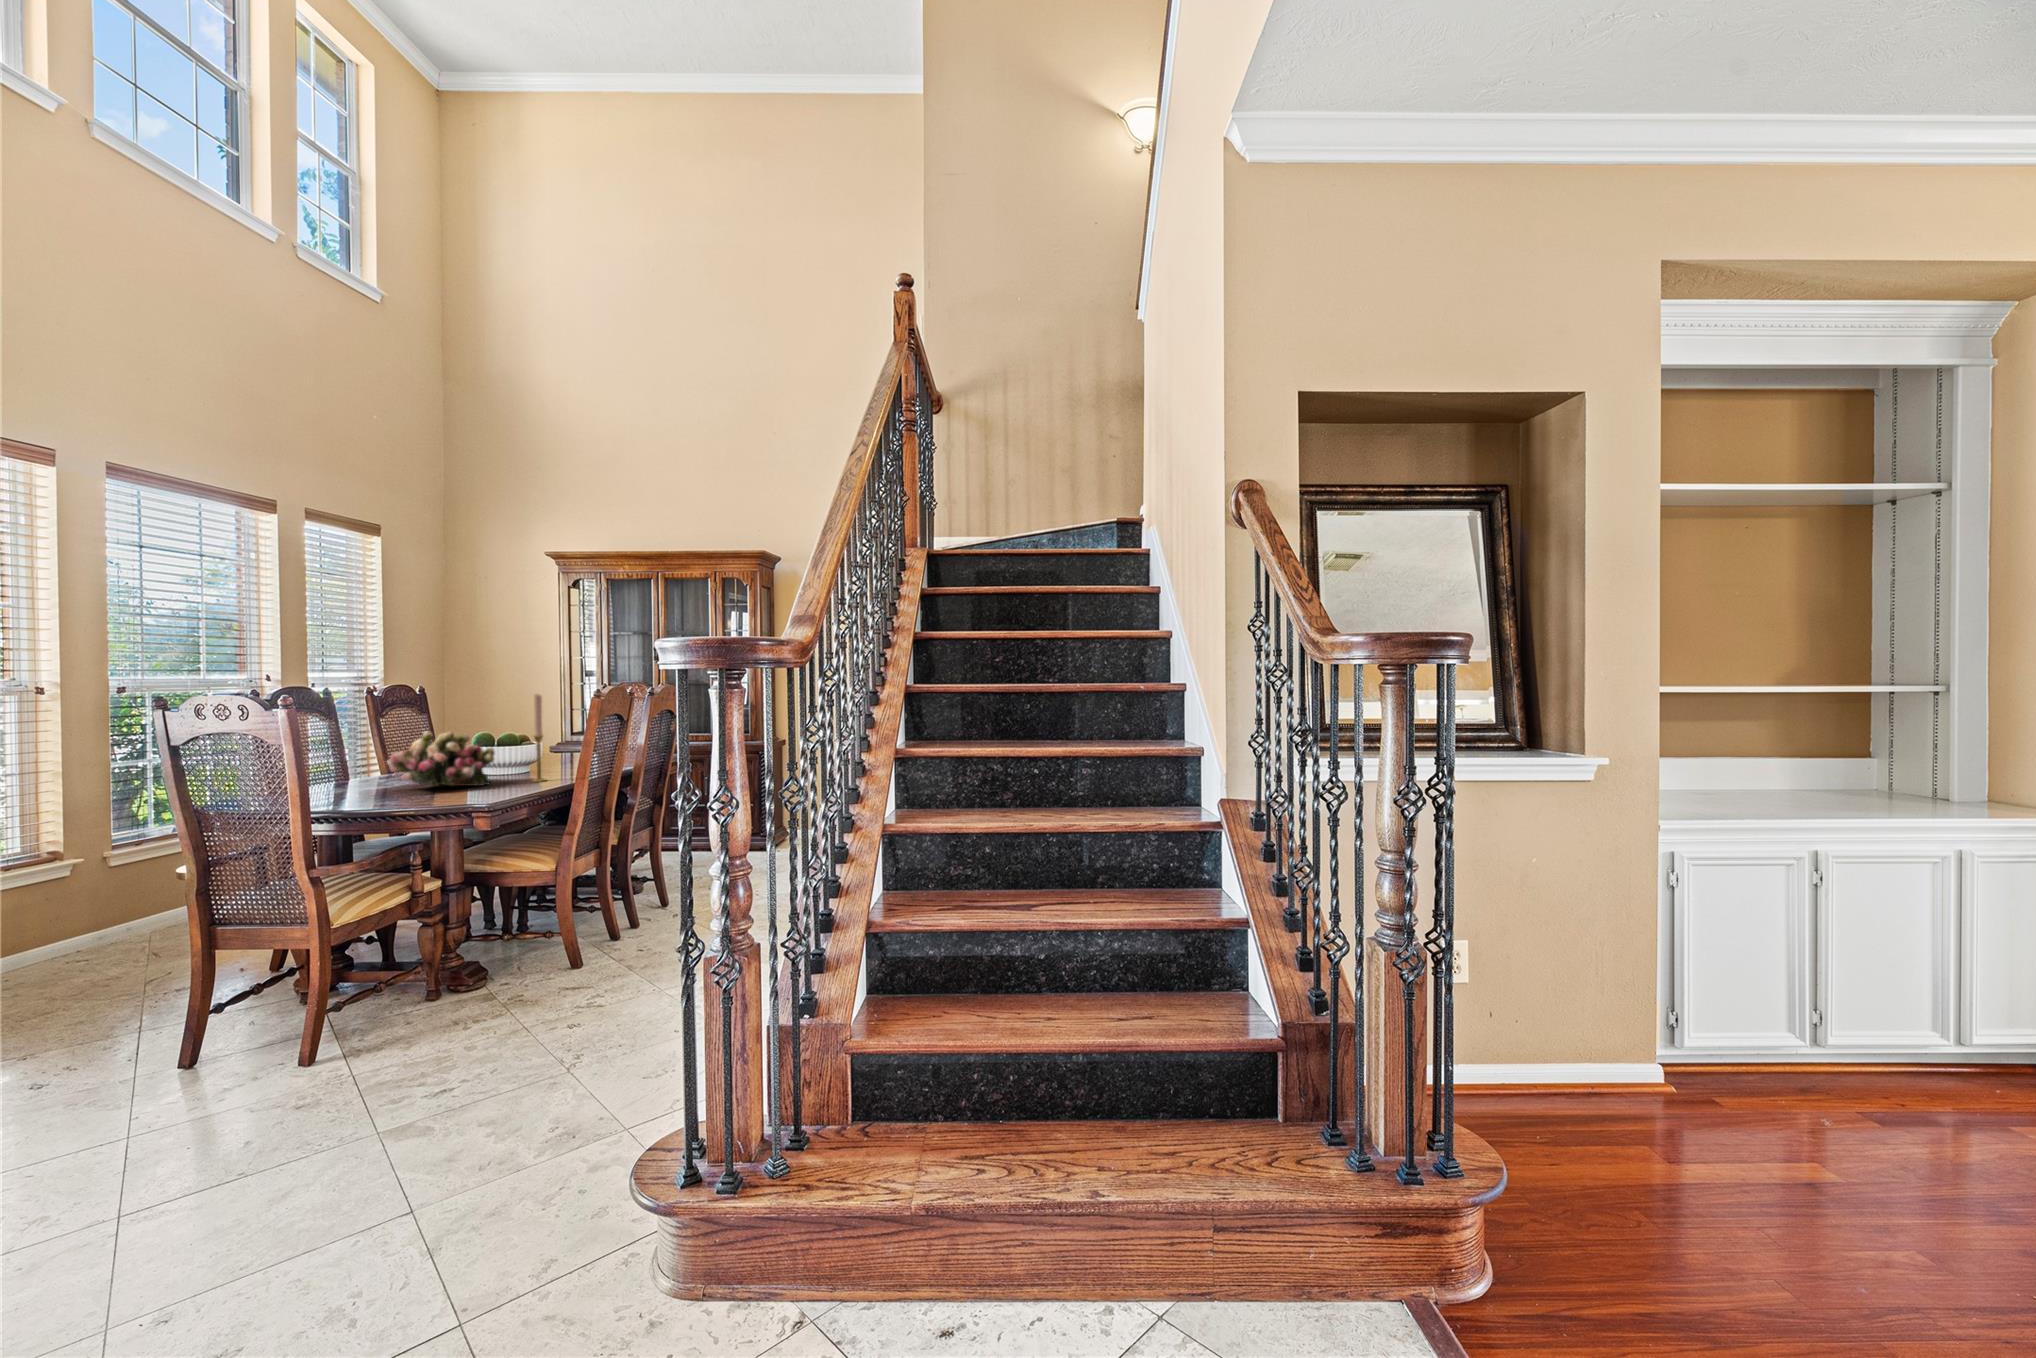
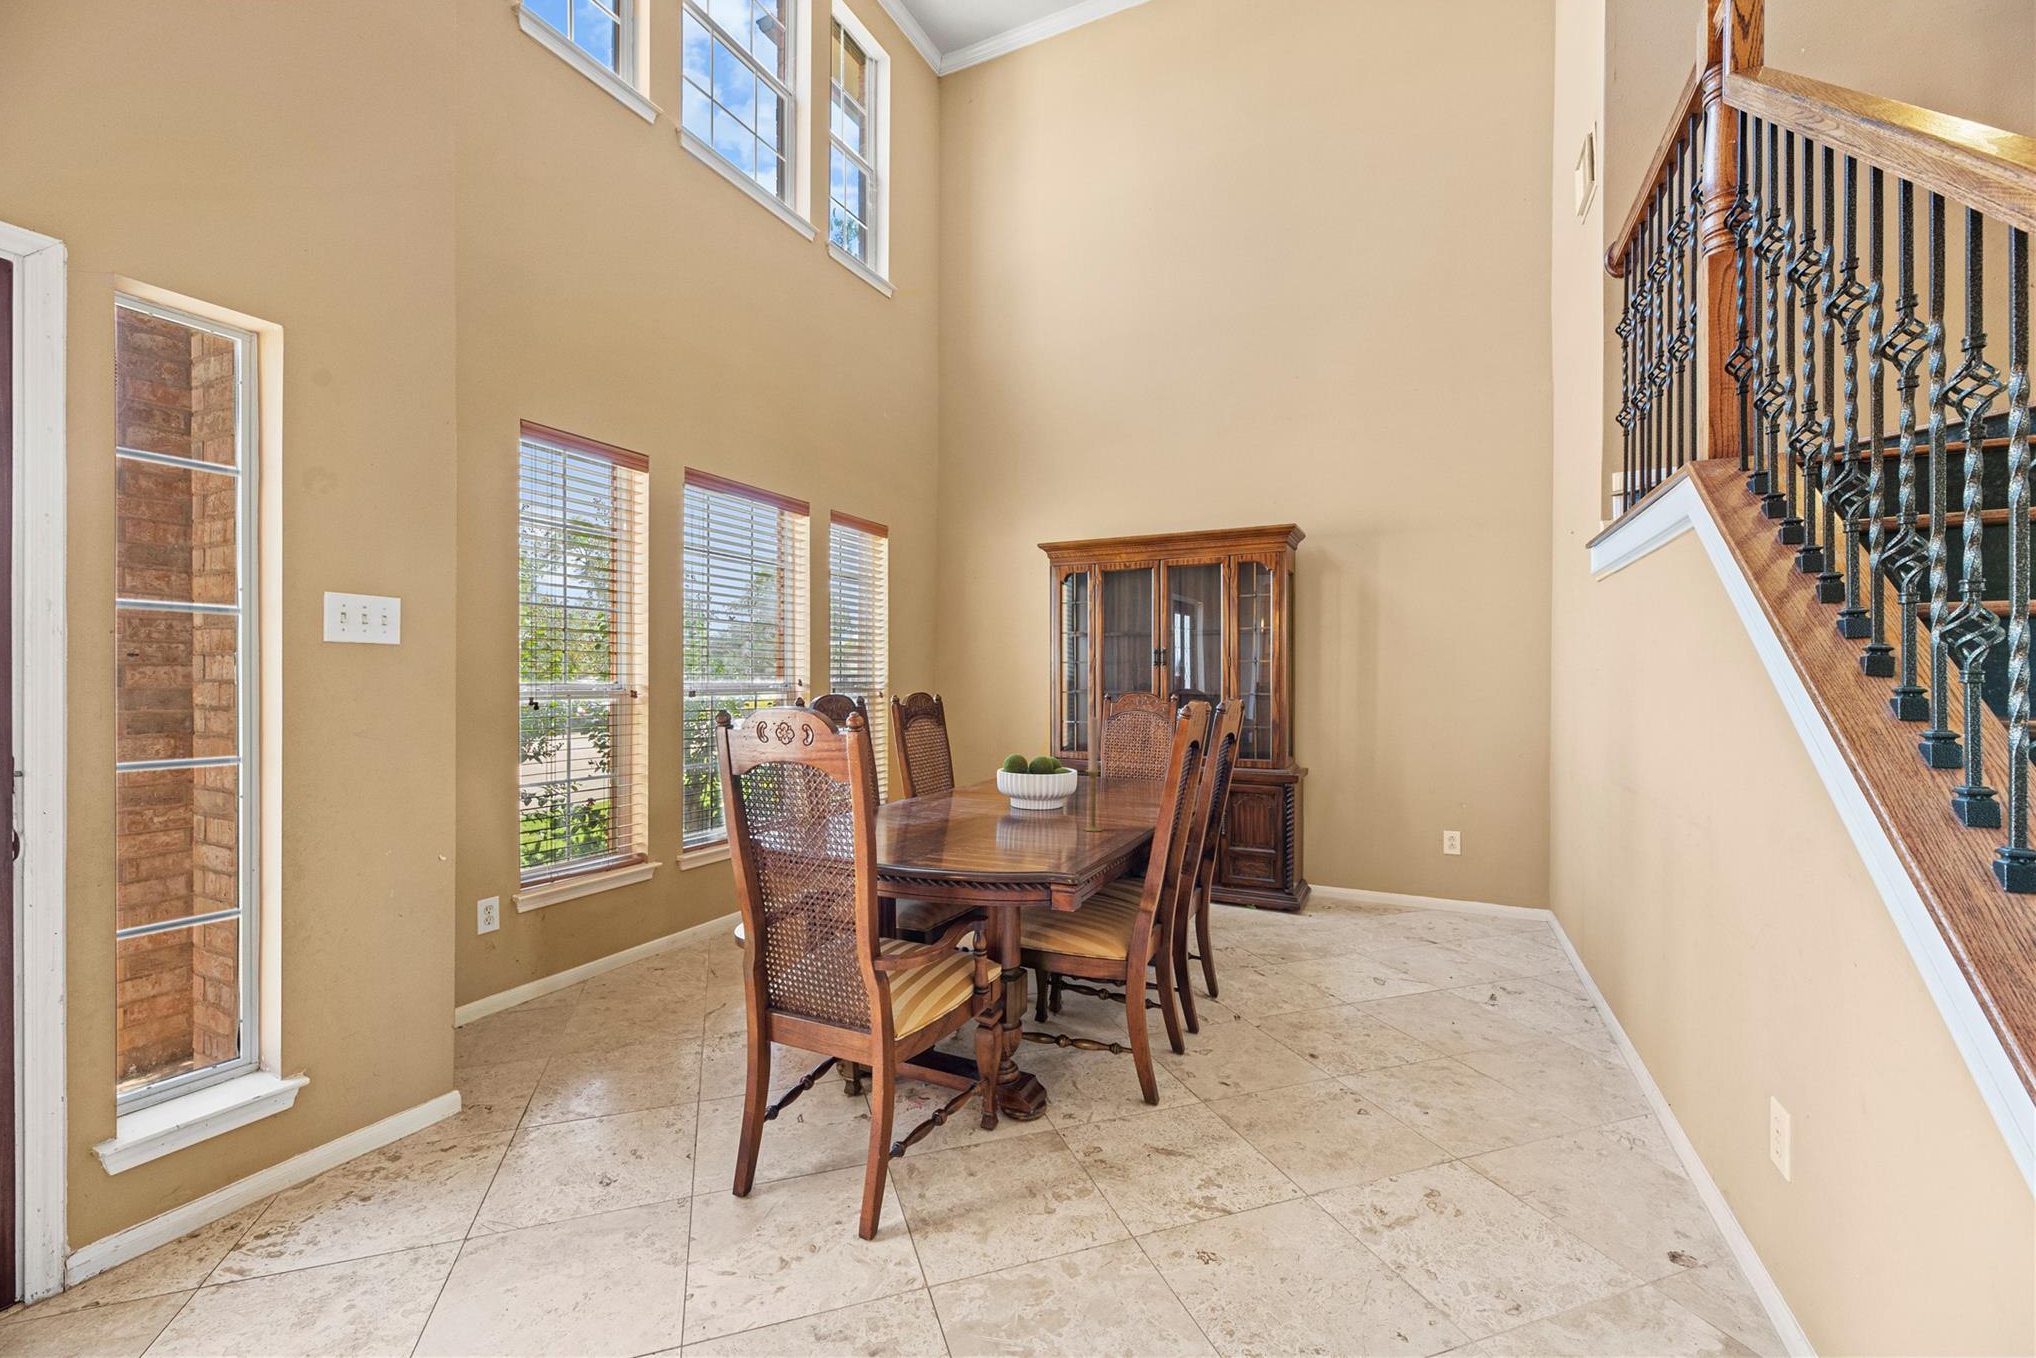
flower arrangement: present [387,731,495,786] -> none [930,759,1043,832]

